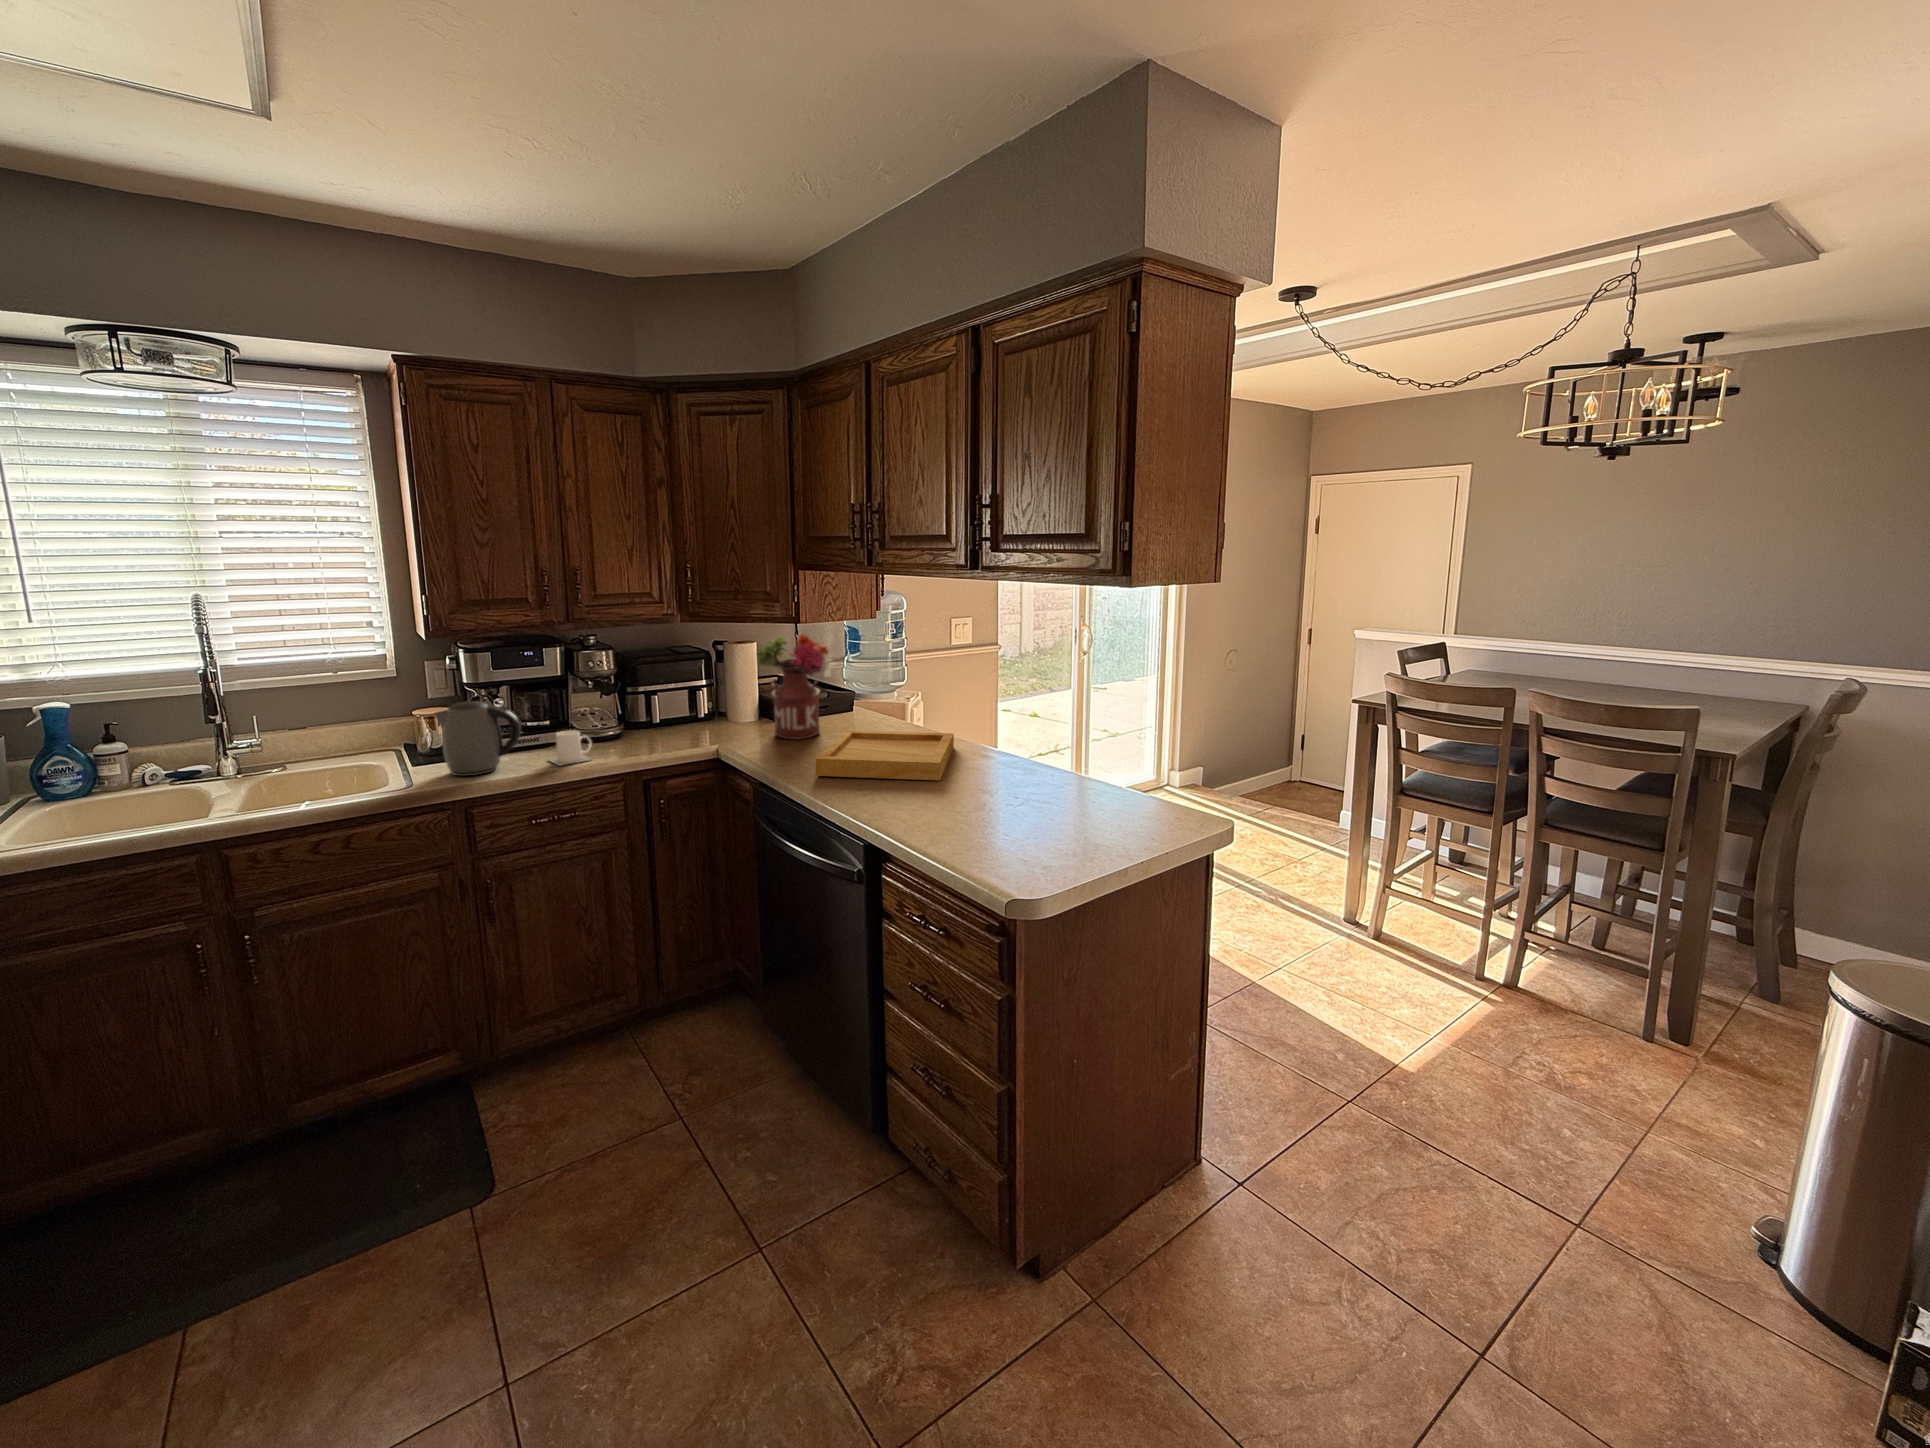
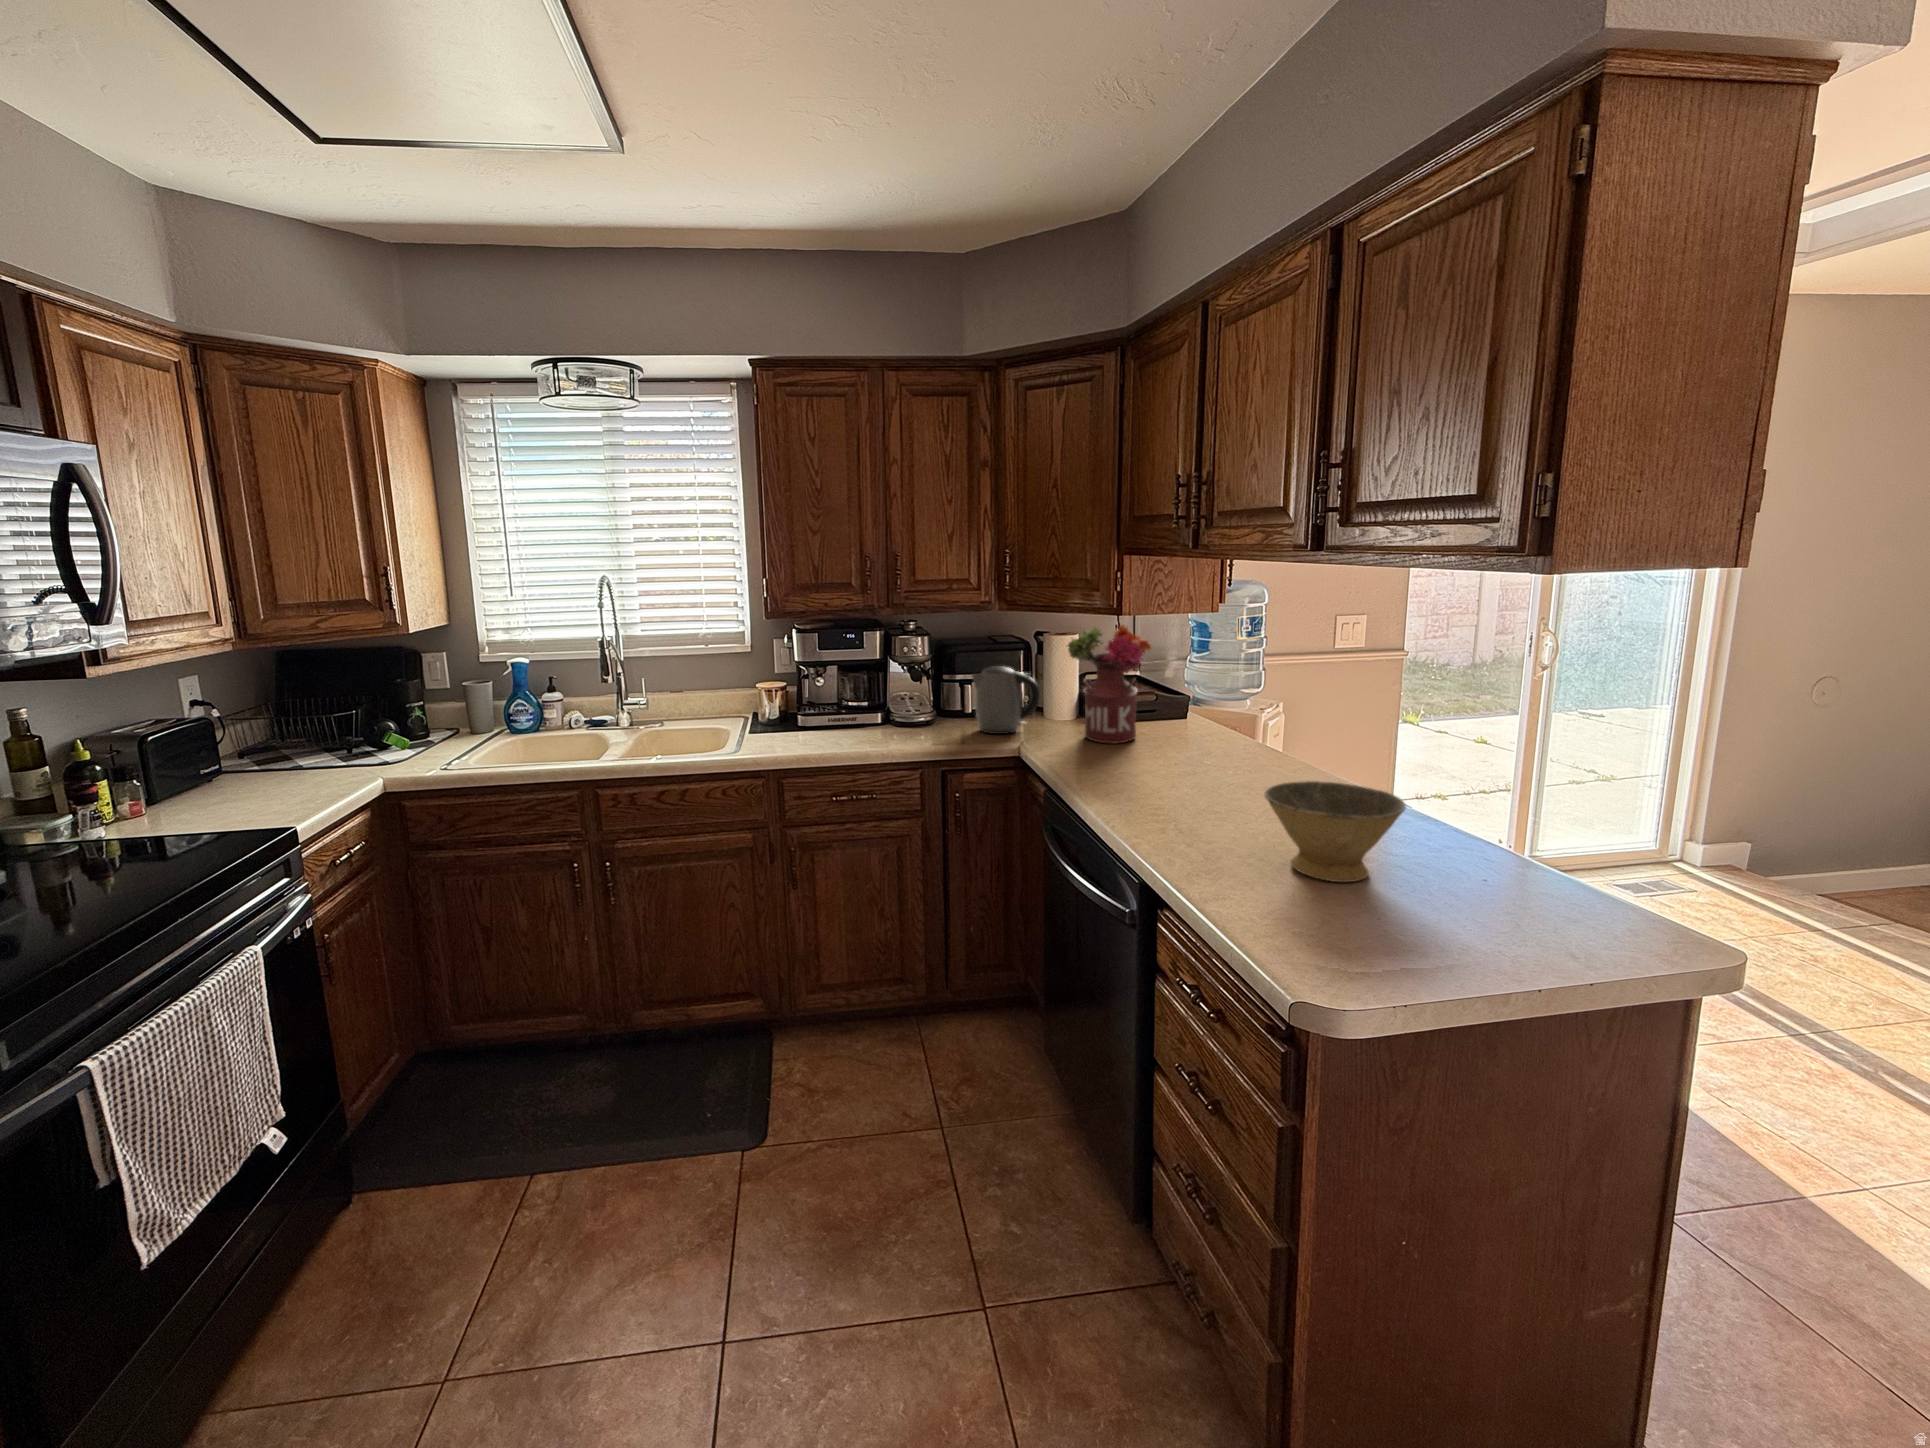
kettle: present [435,701,521,776] -> present [972,666,1040,734]
mug: present [550,730,592,766] -> none [858,713,898,746]
tray: present [815,730,954,780] -> none [1111,738,1297,809]
bowl: none [955,752,1053,828] -> present [1264,781,1406,882]

